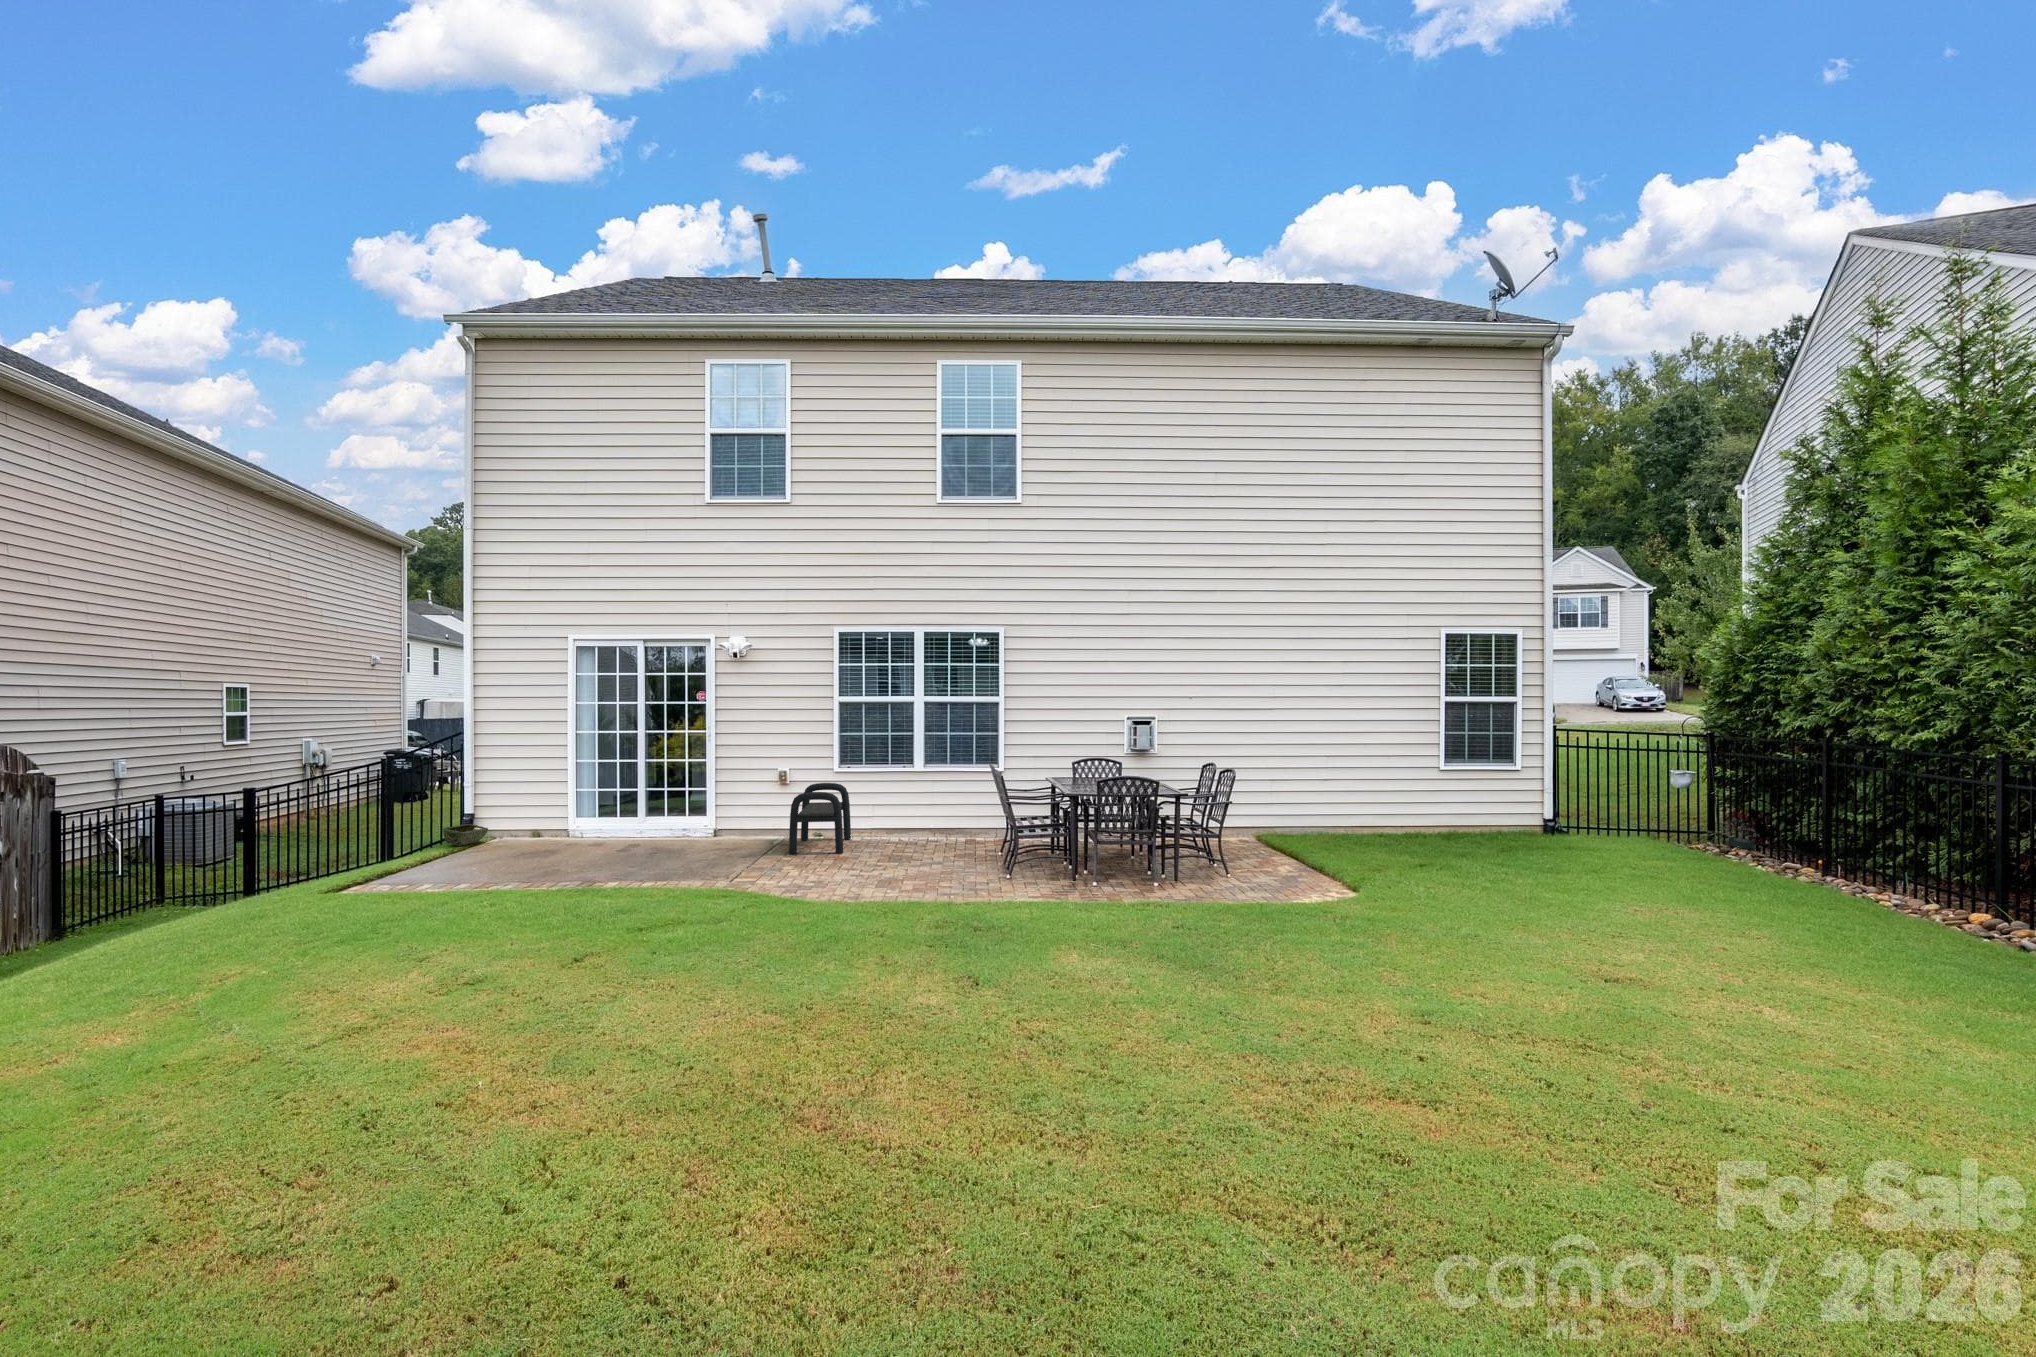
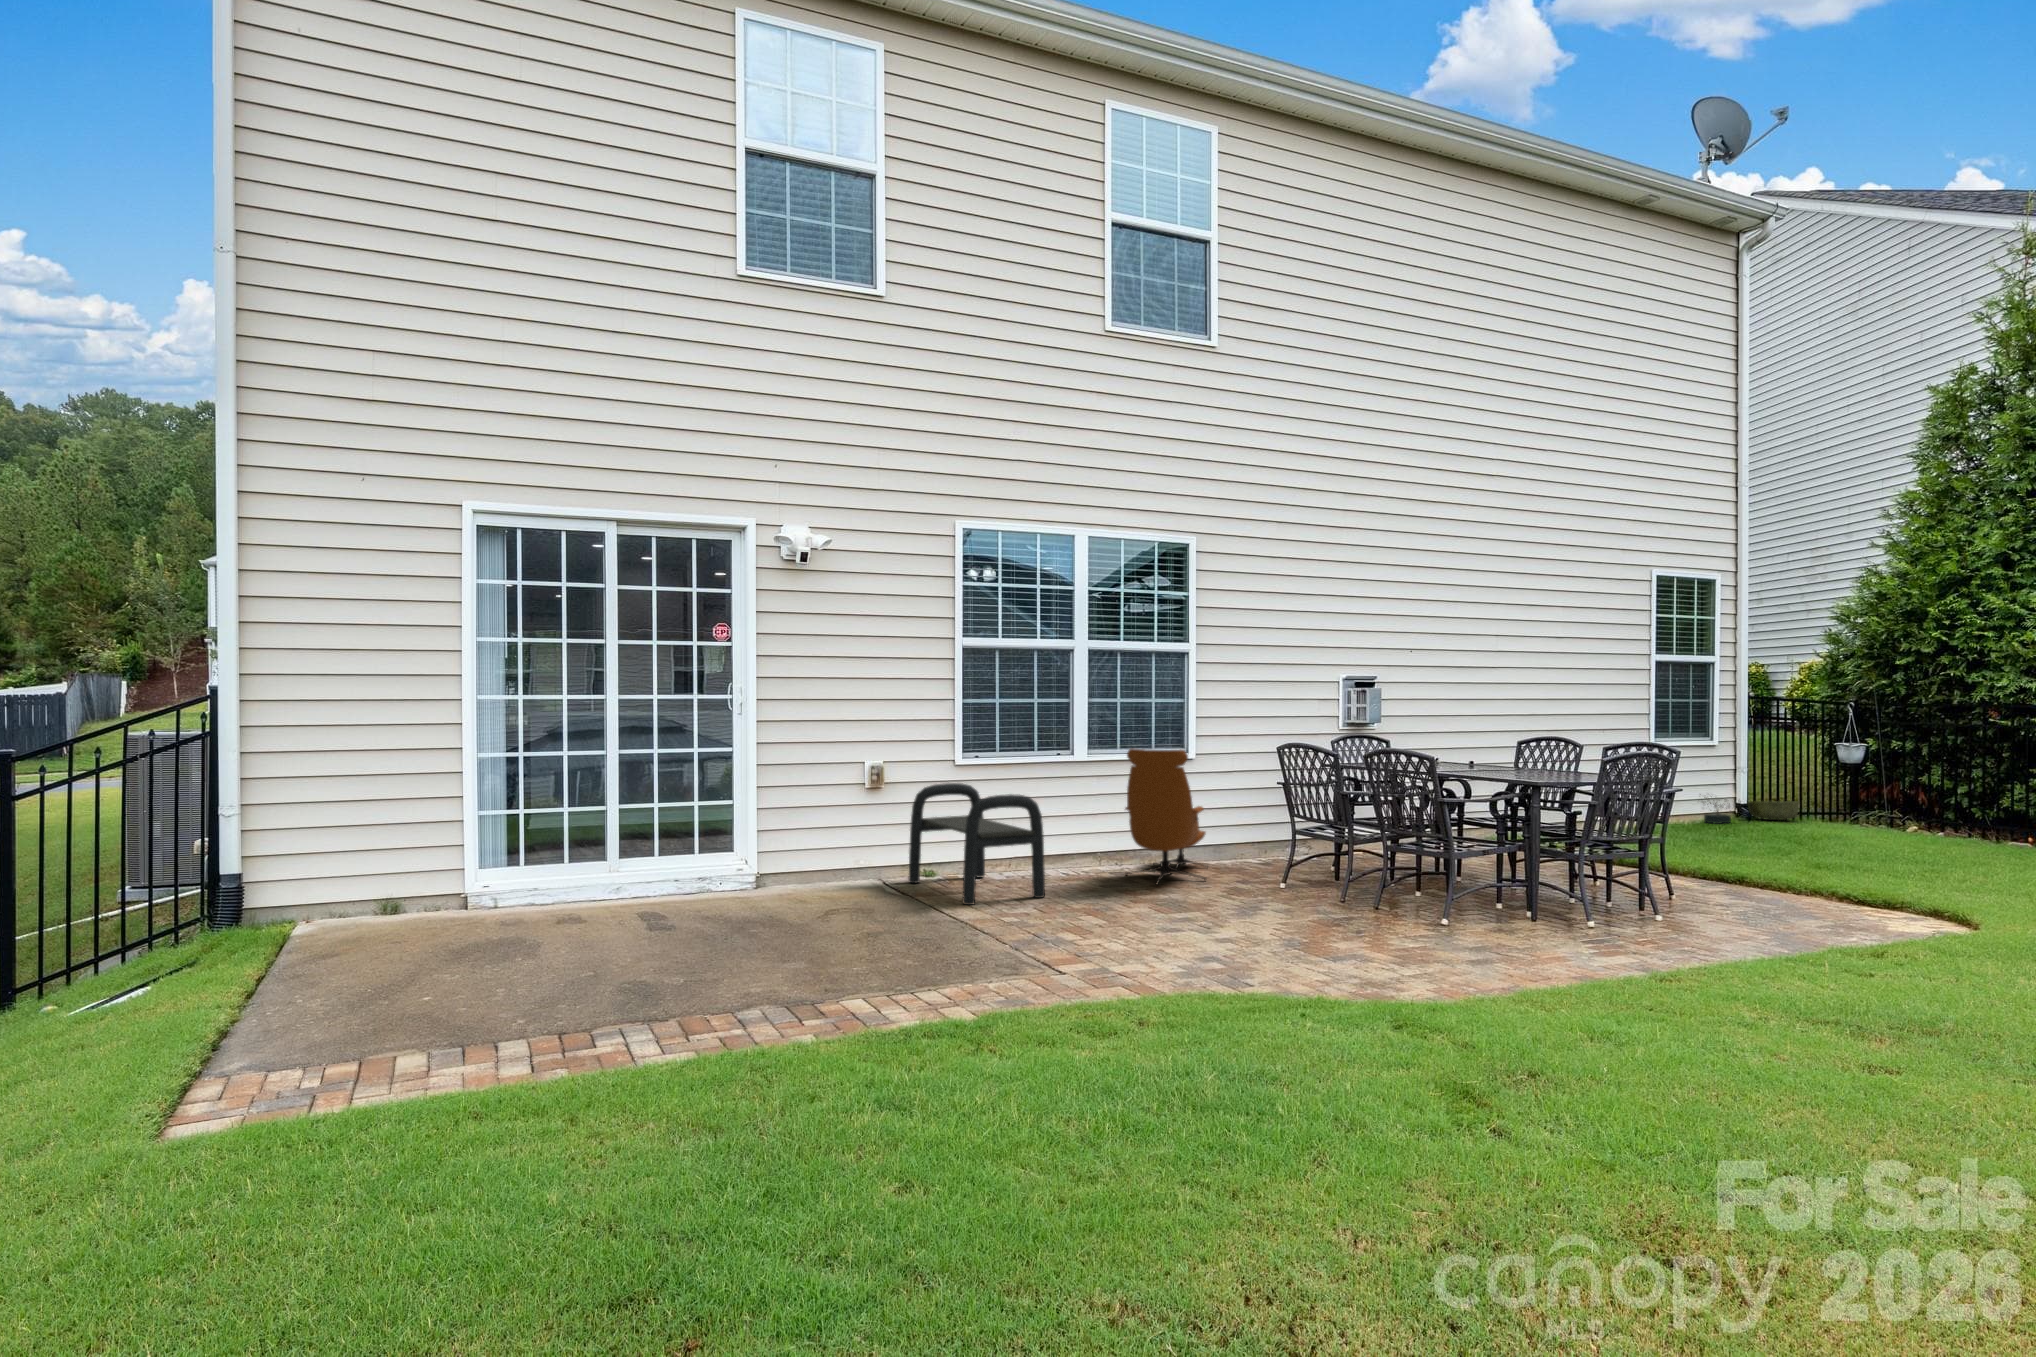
lounge chair: none [909,766,996,851] -> present [1125,748,1206,884]
decorative plant: present [1724,820,1756,849] -> present [1700,794,1731,824]
woven basket: present [442,824,488,846] -> present [1748,801,1799,820]

